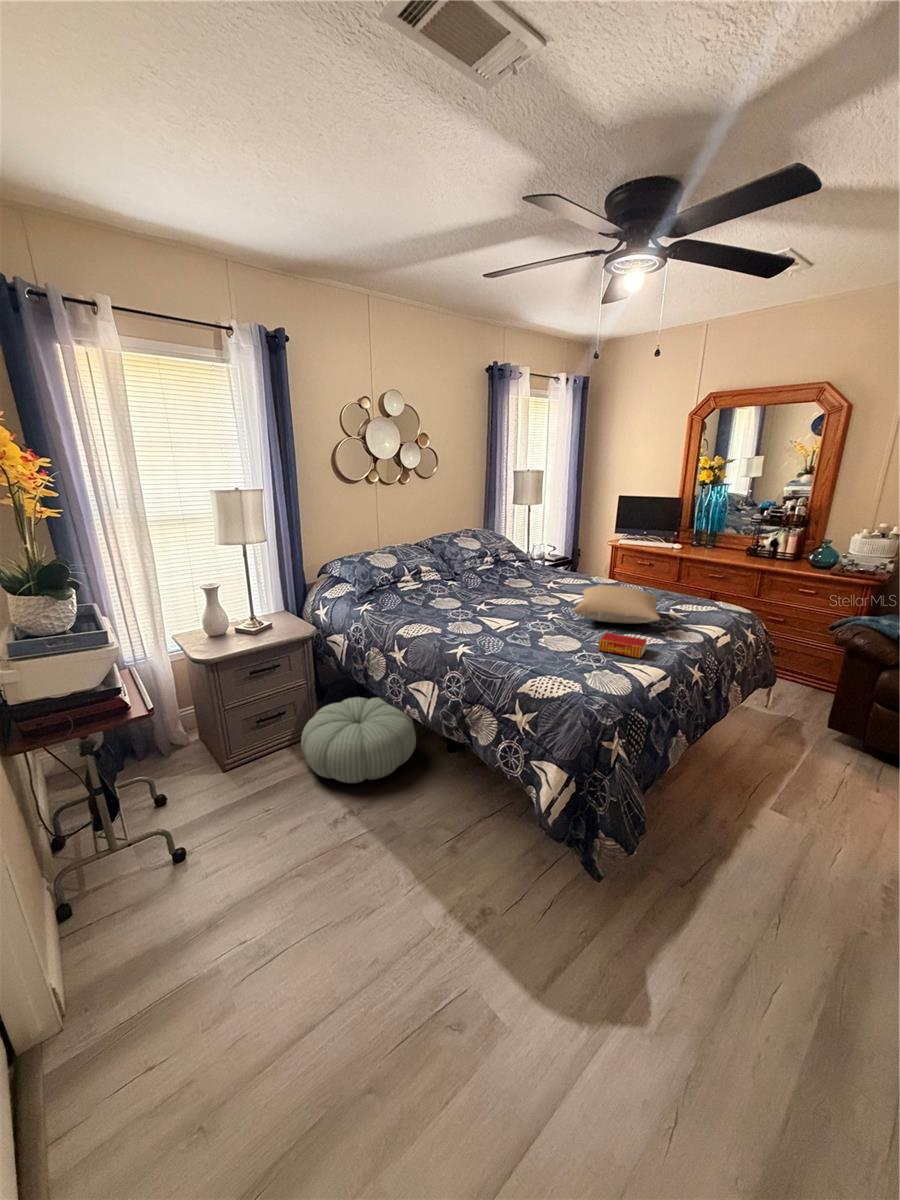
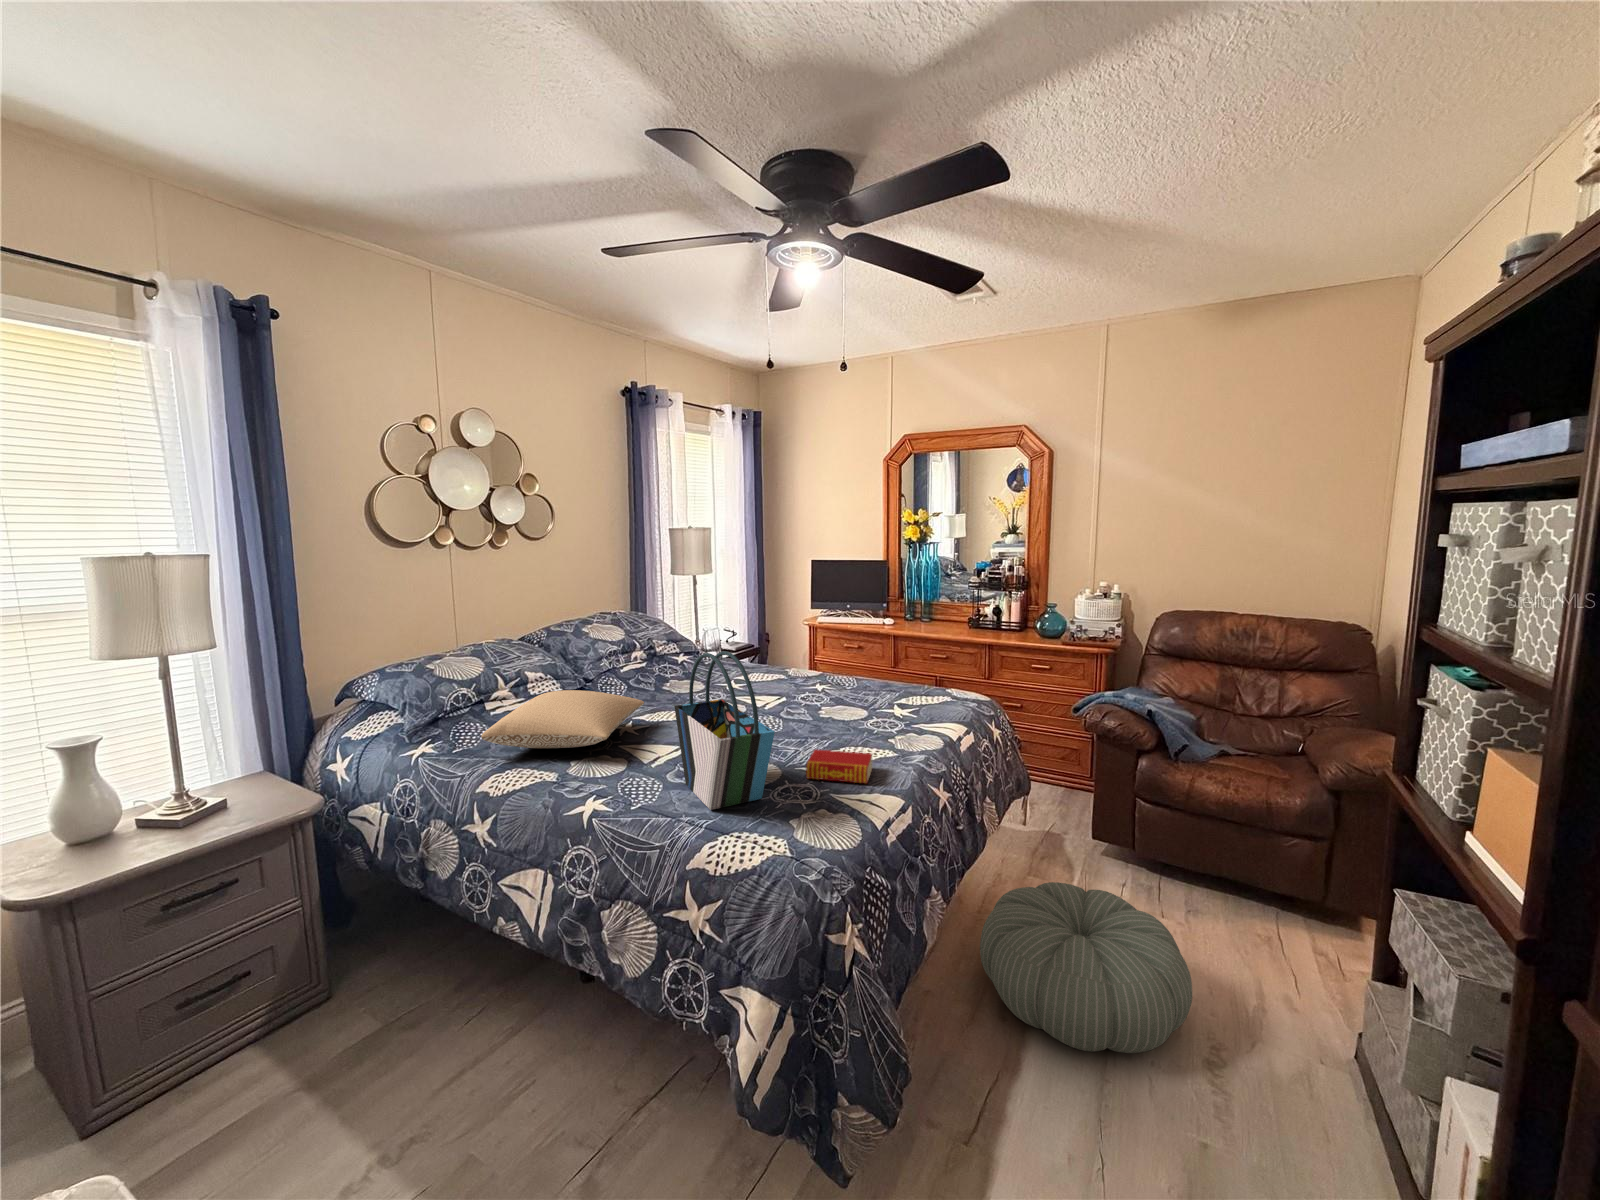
tote bag: none [514,562,579,661] -> present [674,651,775,810]
pillow: present [573,585,660,623] -> present [481,690,644,748]
pouf: present [301,697,416,783] -> present [980,882,1192,1053]

